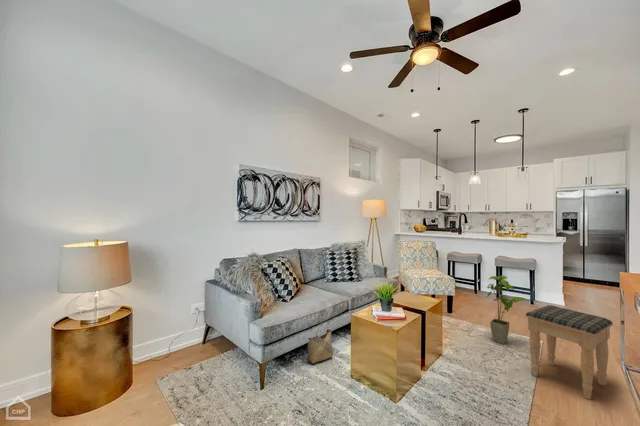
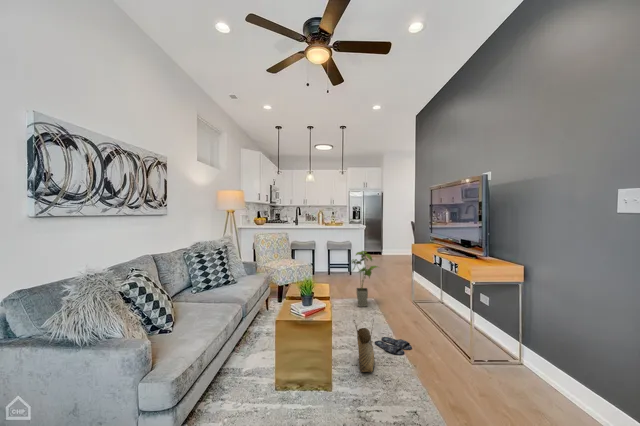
footstool: present [526,305,613,399] -> none [394,267,437,325]
woven basket: present [308,324,333,363] -> present [354,320,374,372]
slippers: none [471,379,516,406] -> present [375,337,412,355]

